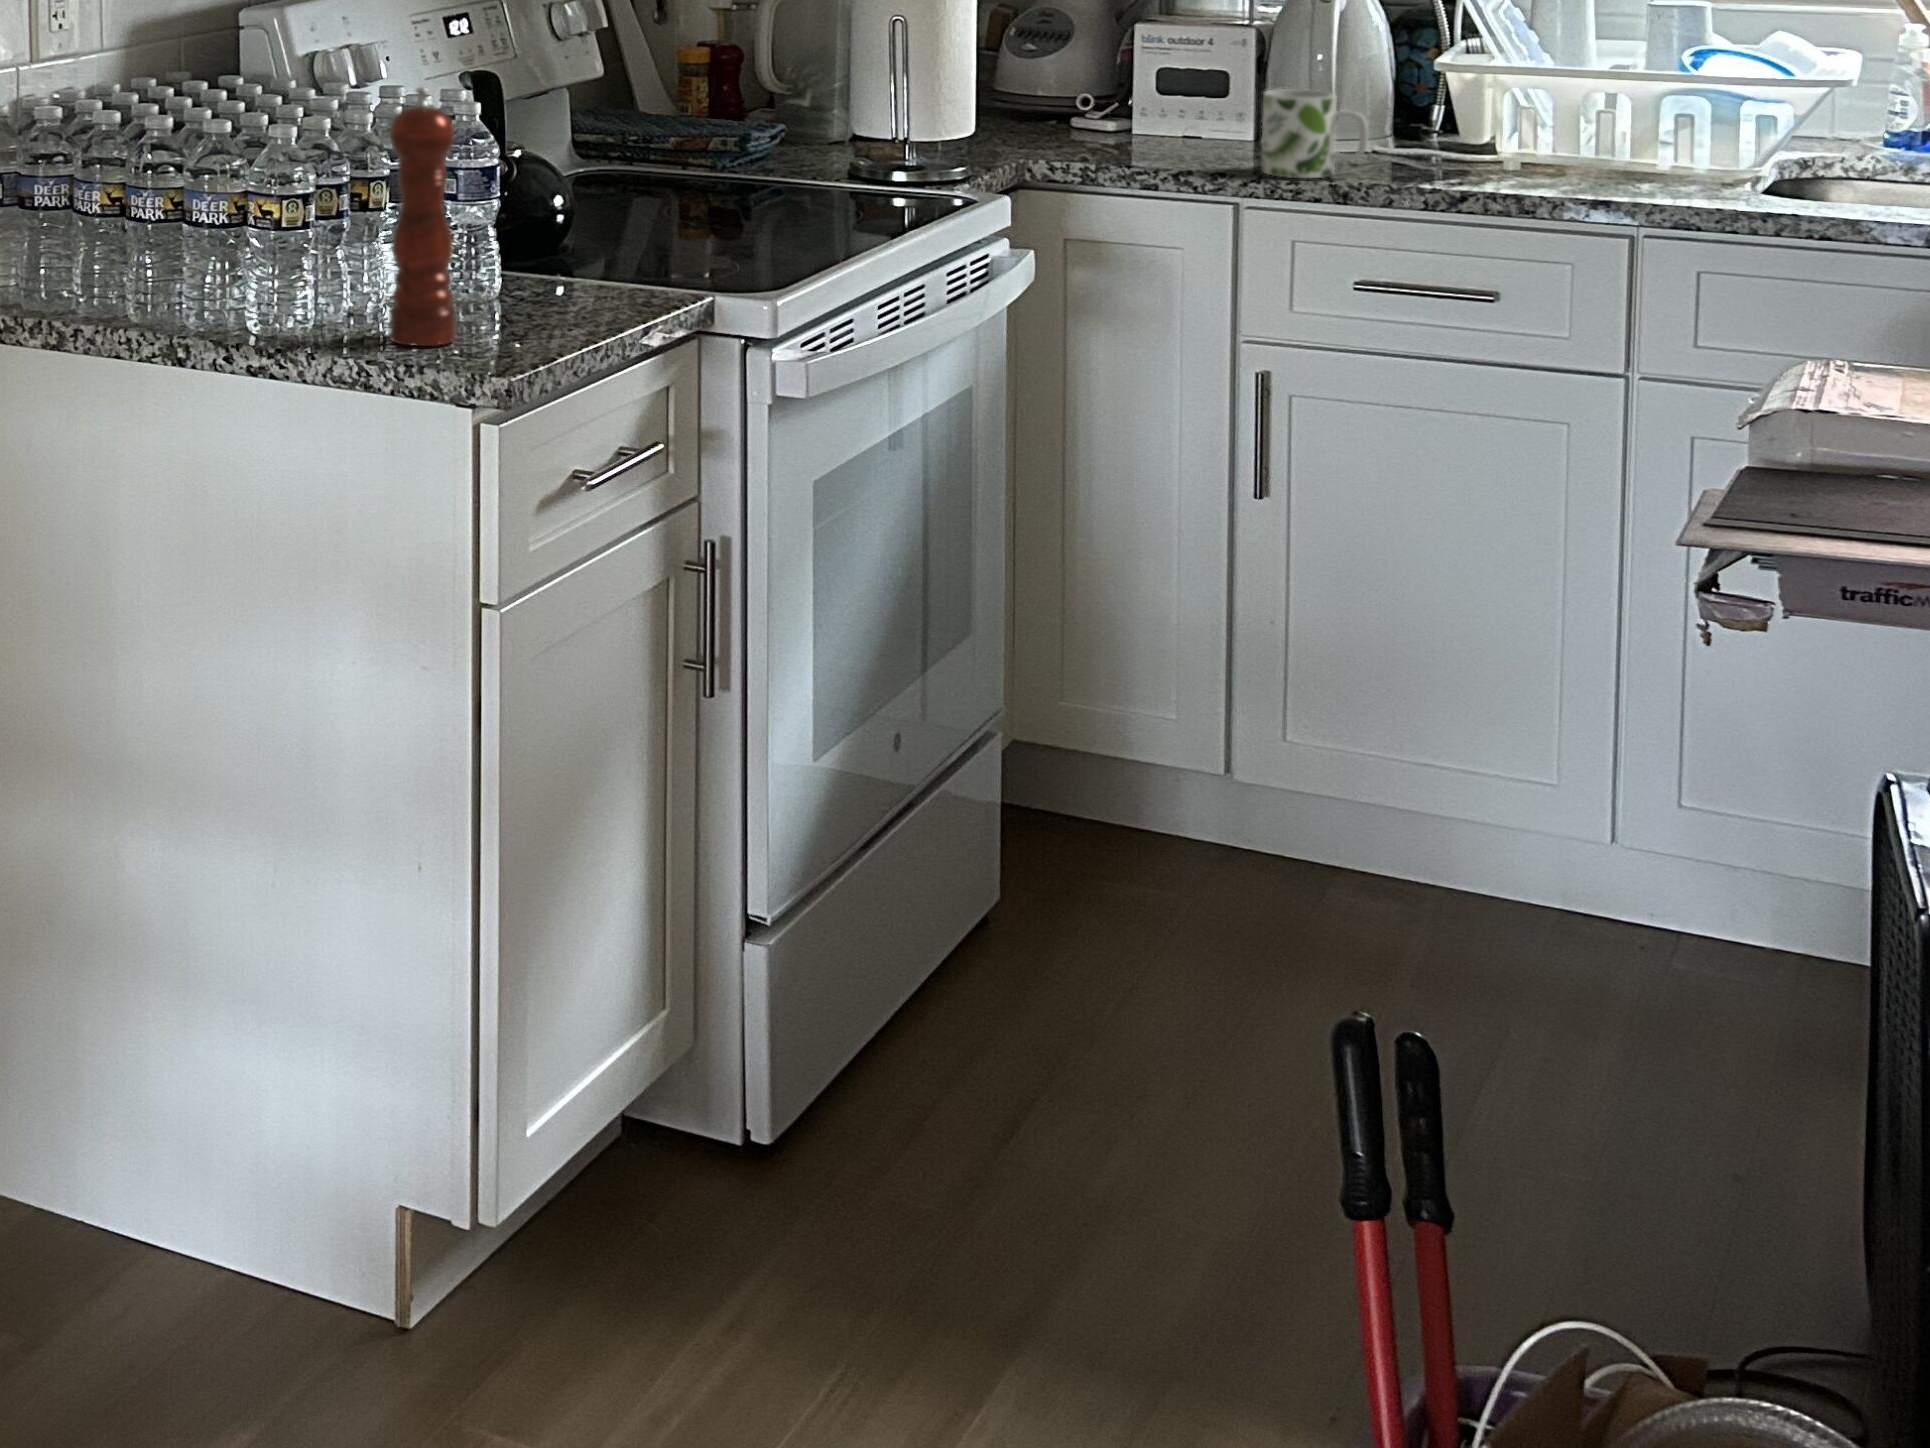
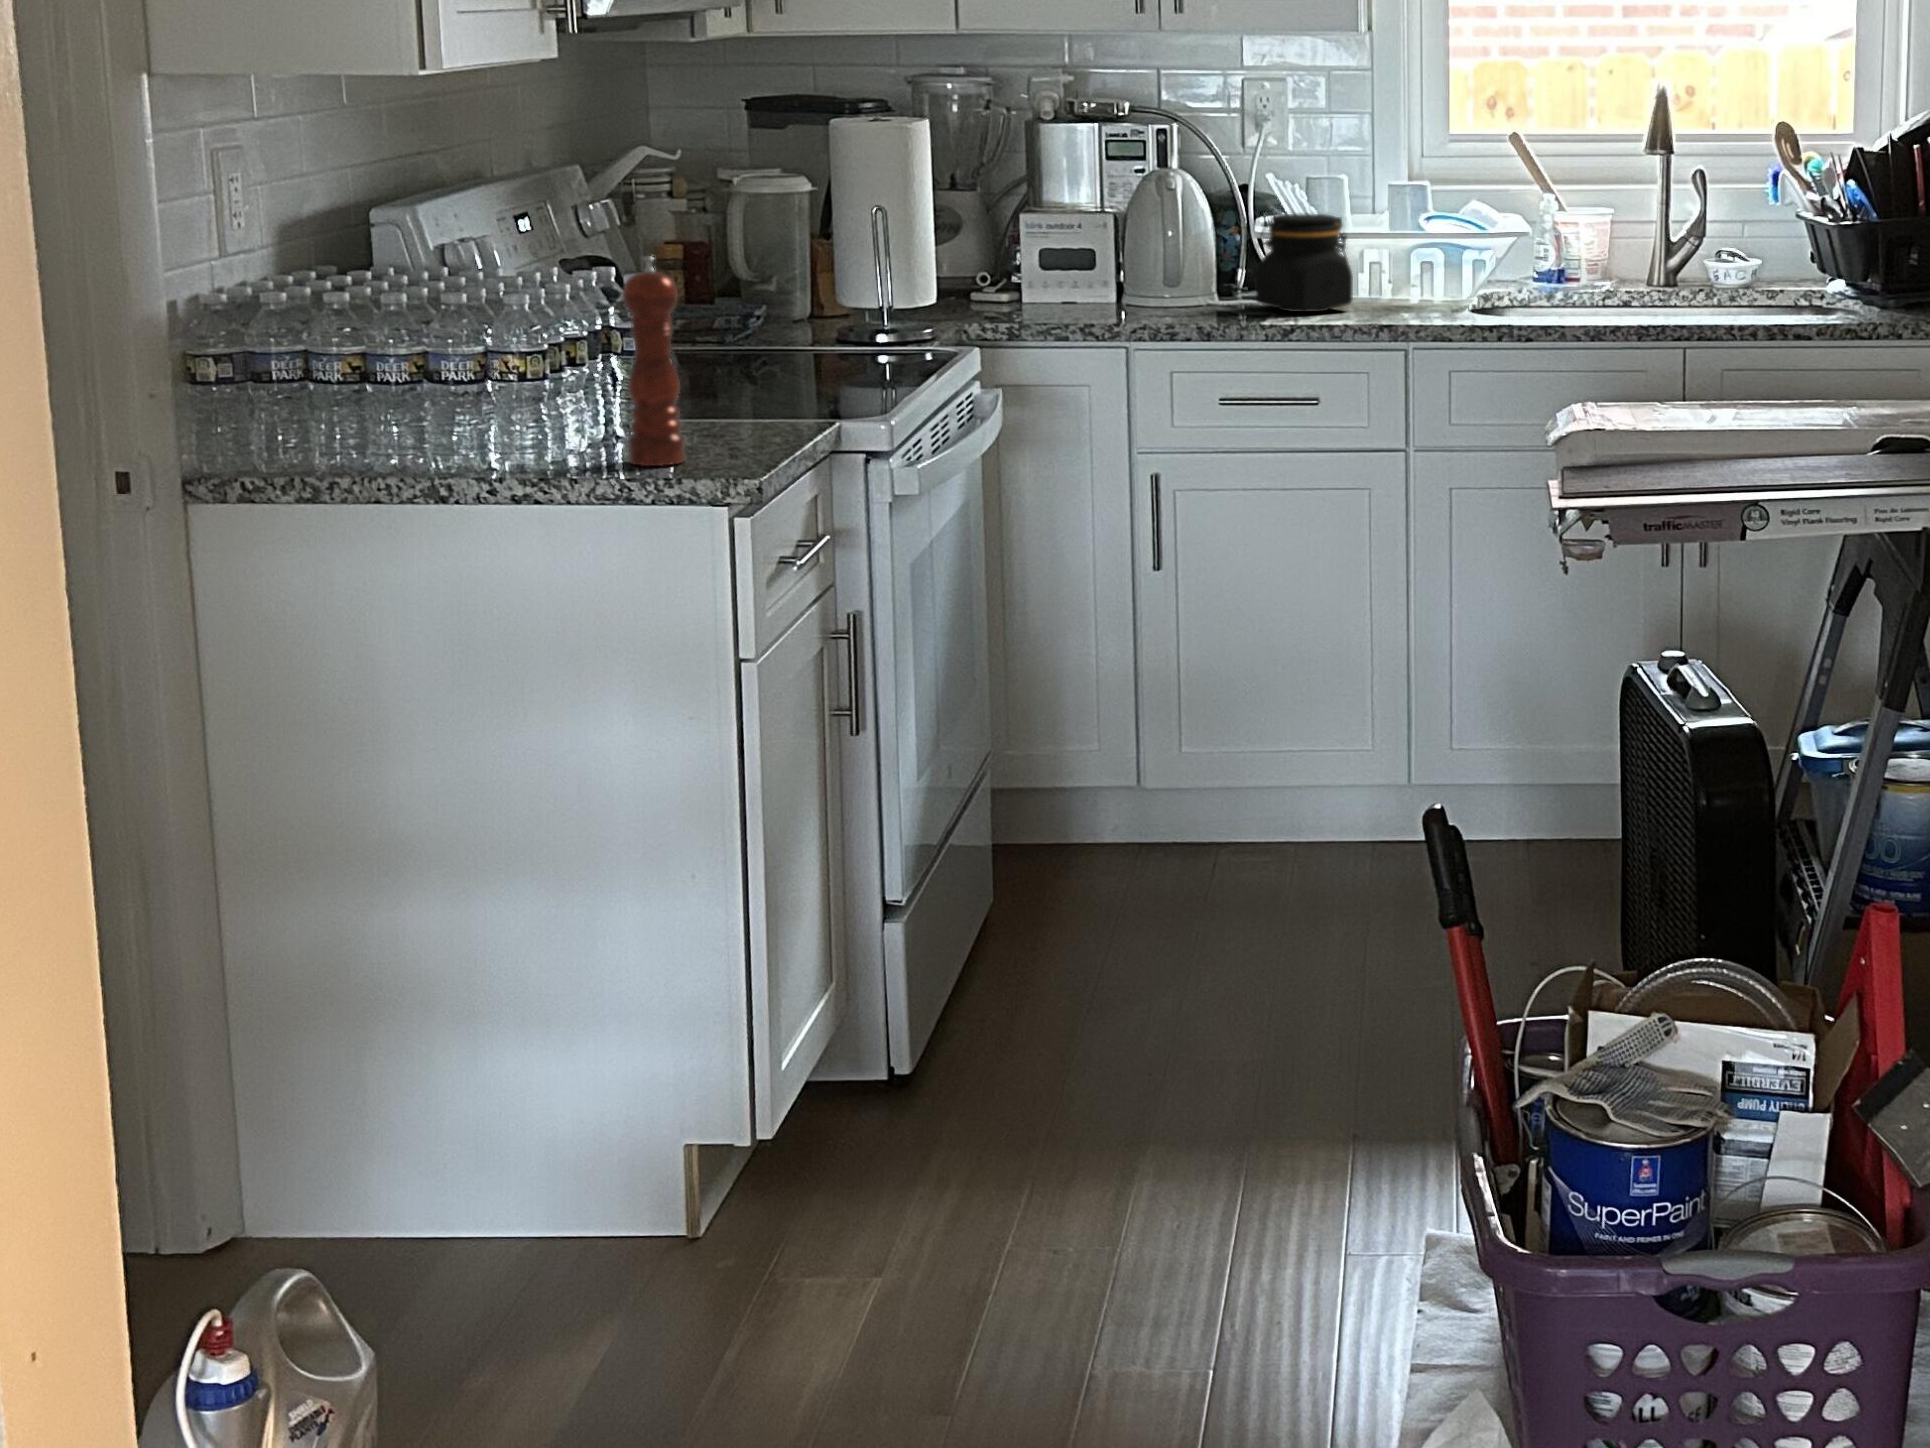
jar: none [1429,41,1571,175] -> present [1256,213,1353,312]
mug: present [1261,89,1368,178] -> none [1145,255,1222,322]

